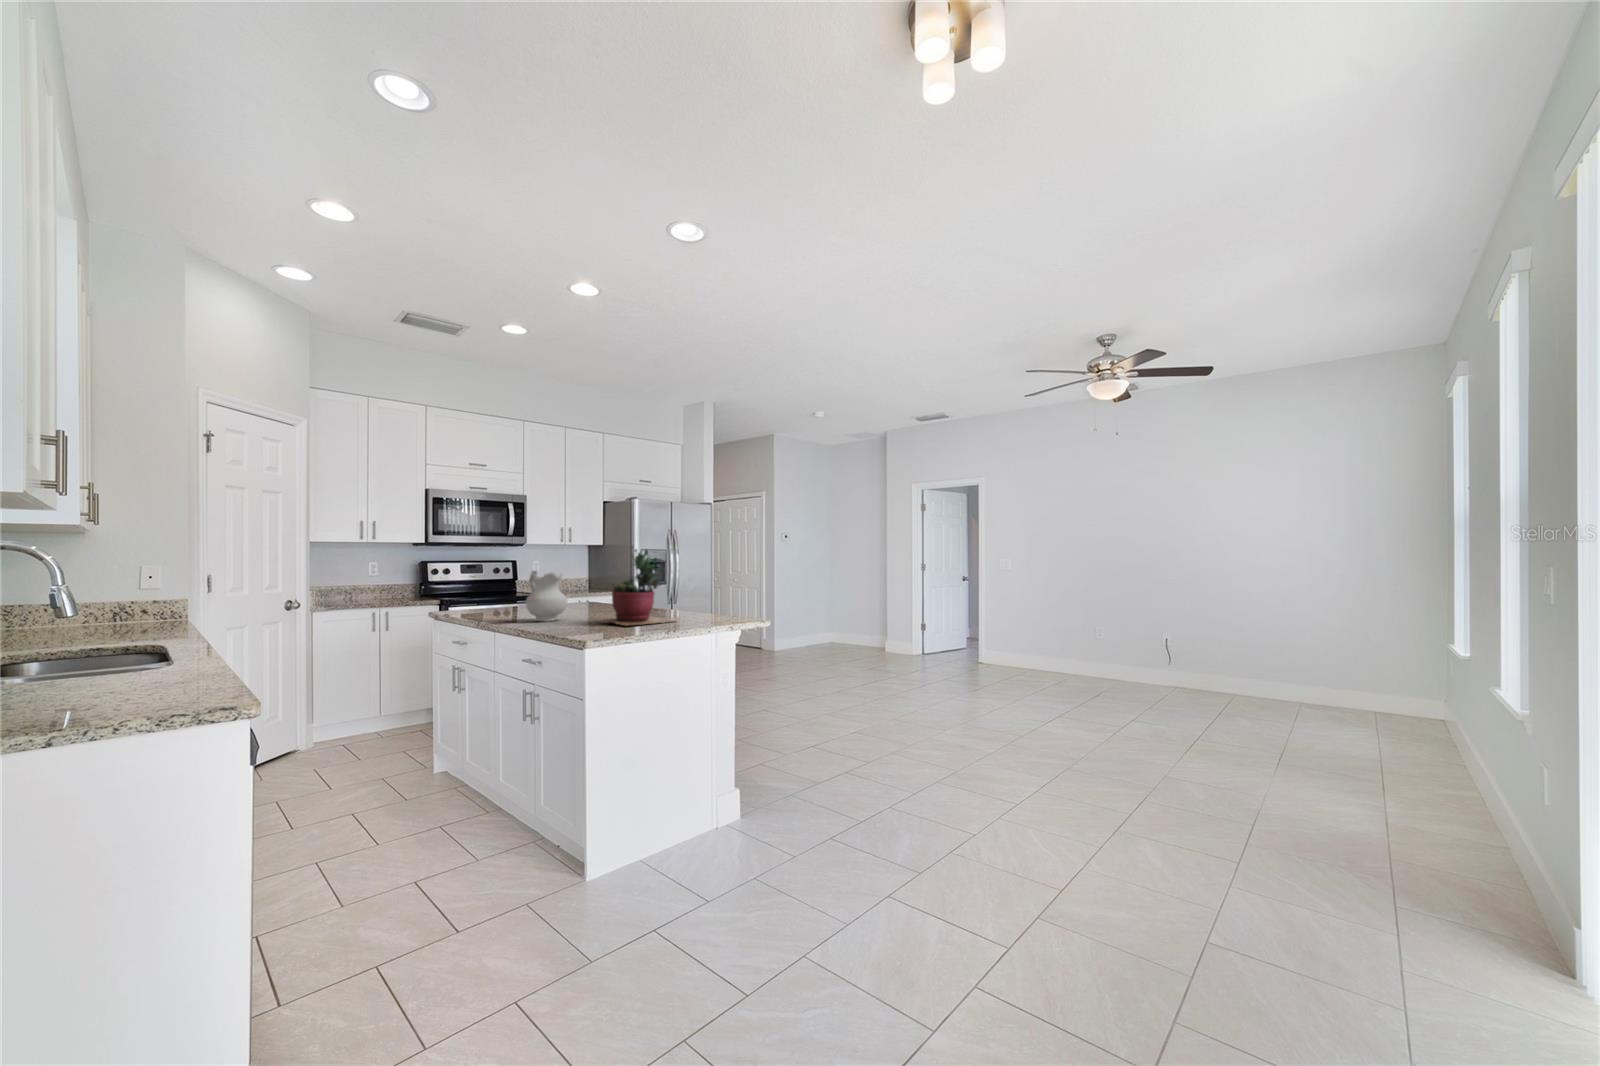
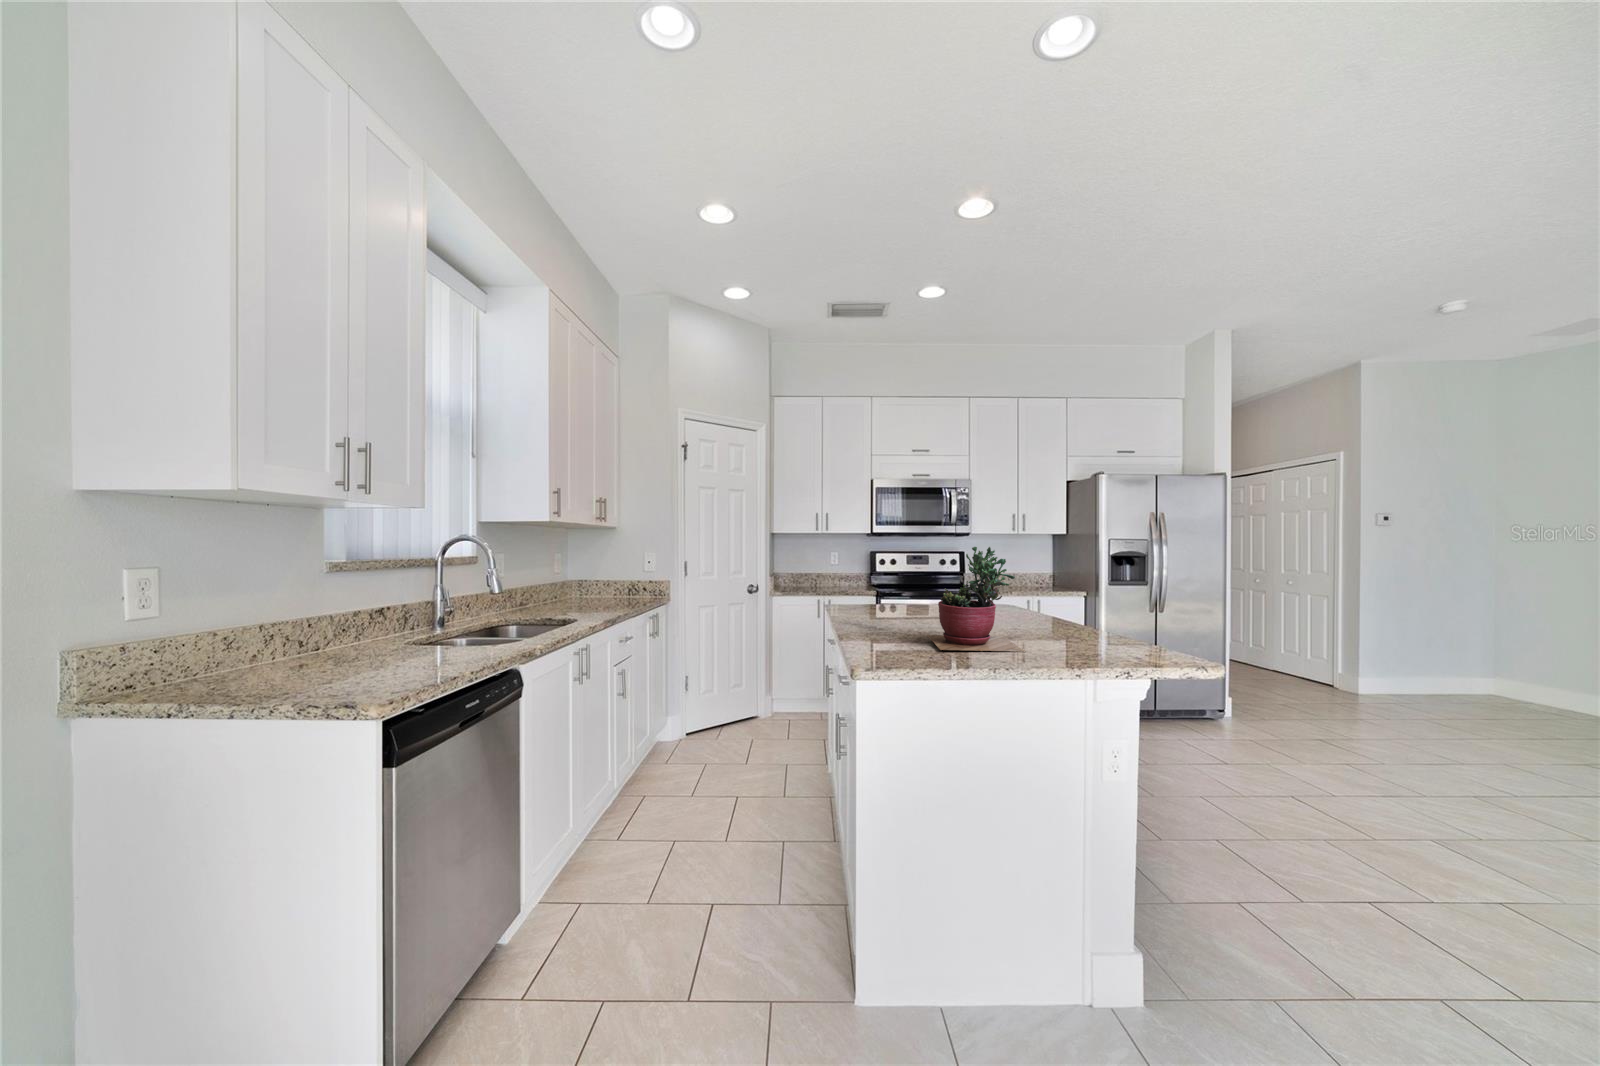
ceramic pitcher: present [526,571,567,622] -> none [868,568,914,630]

